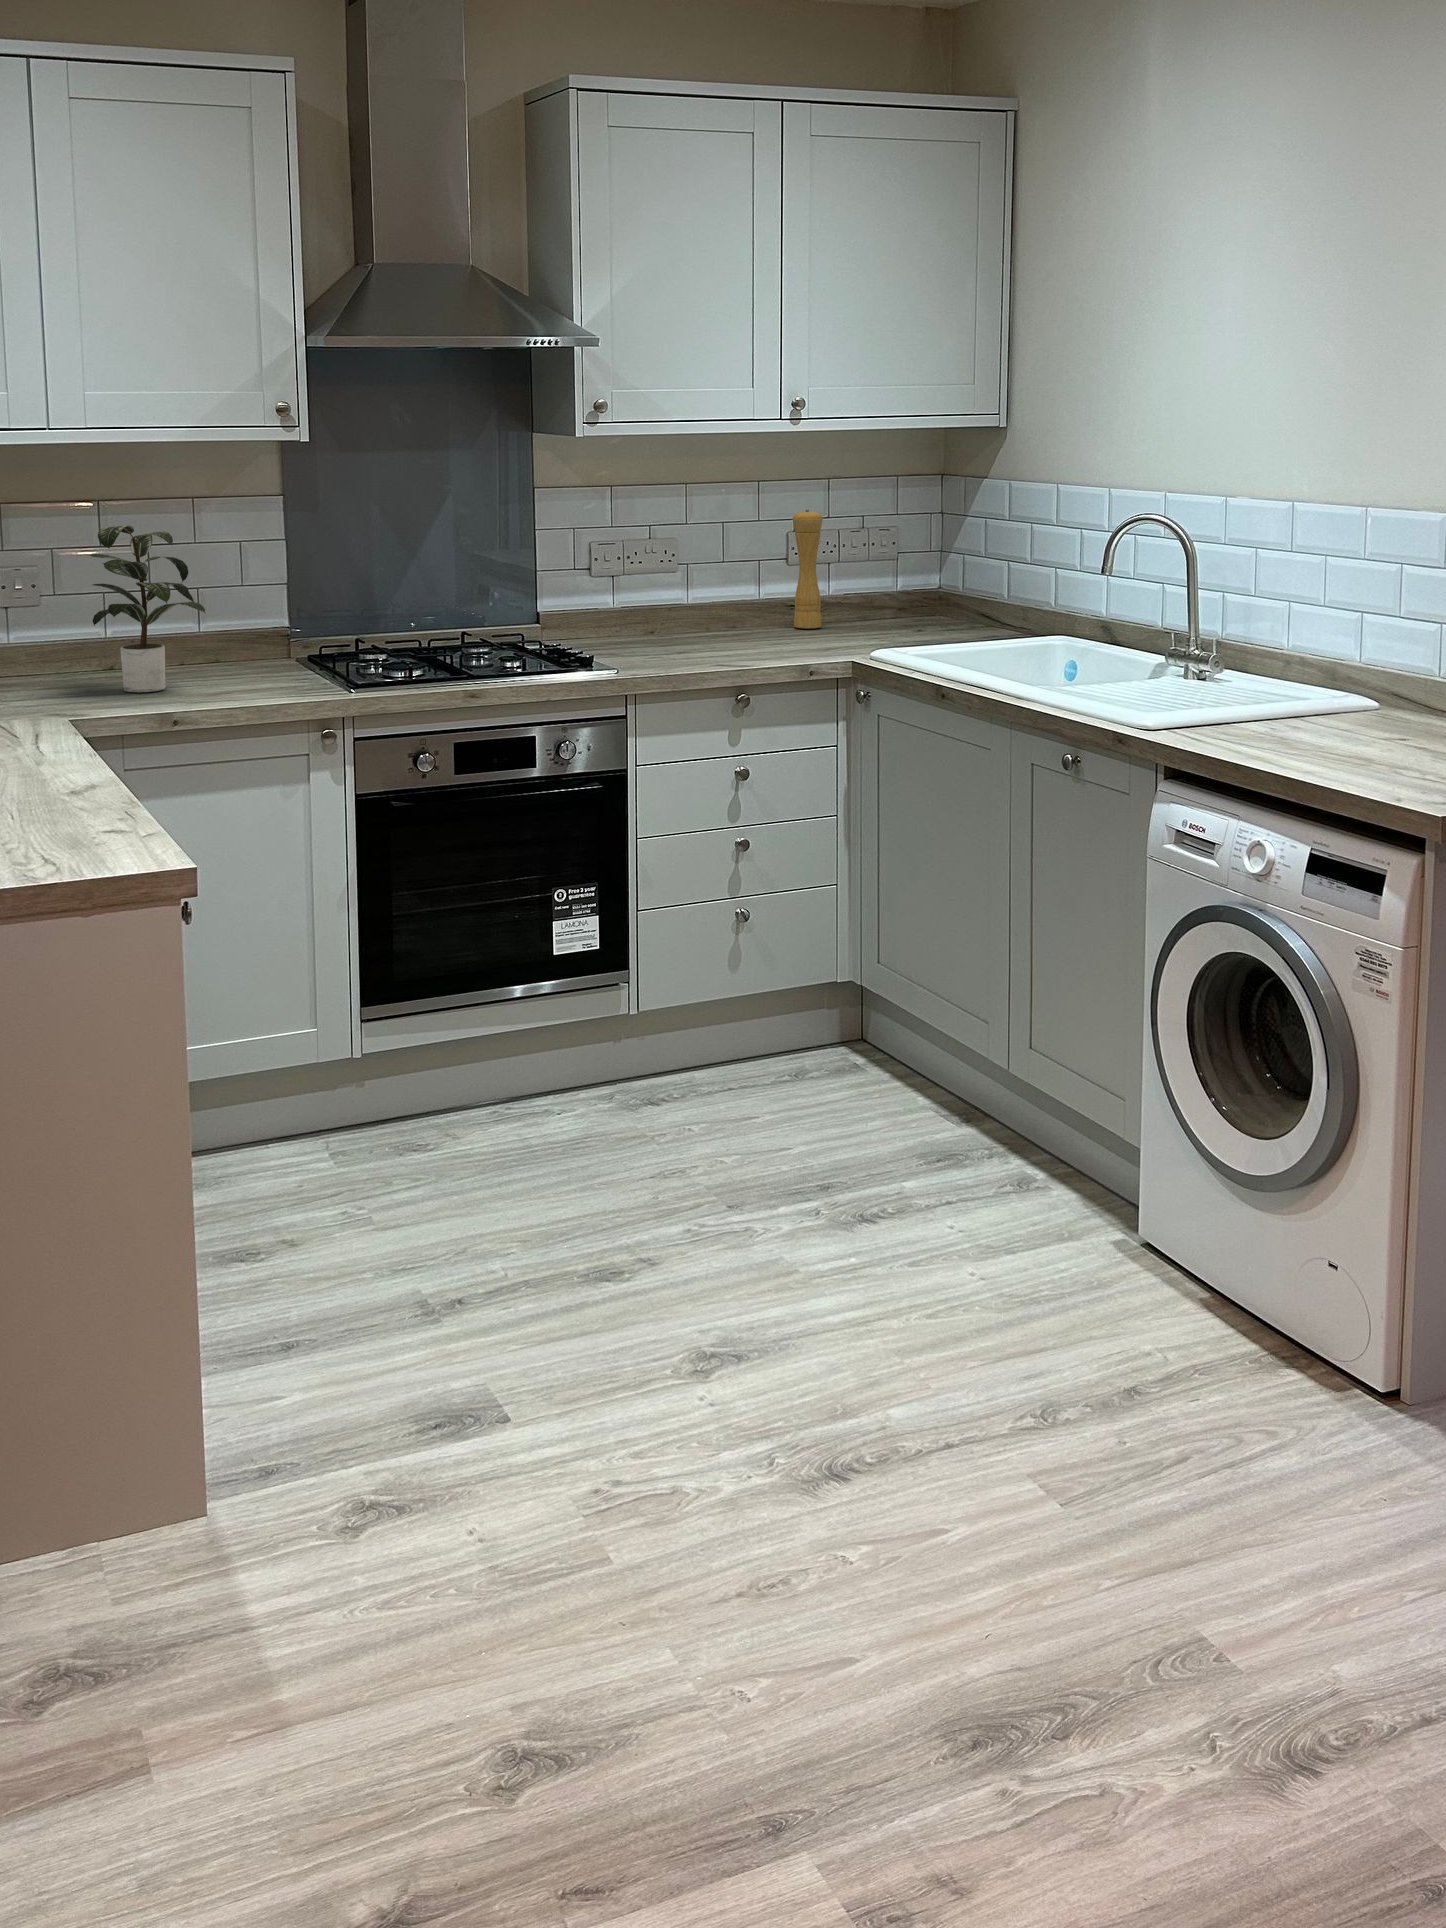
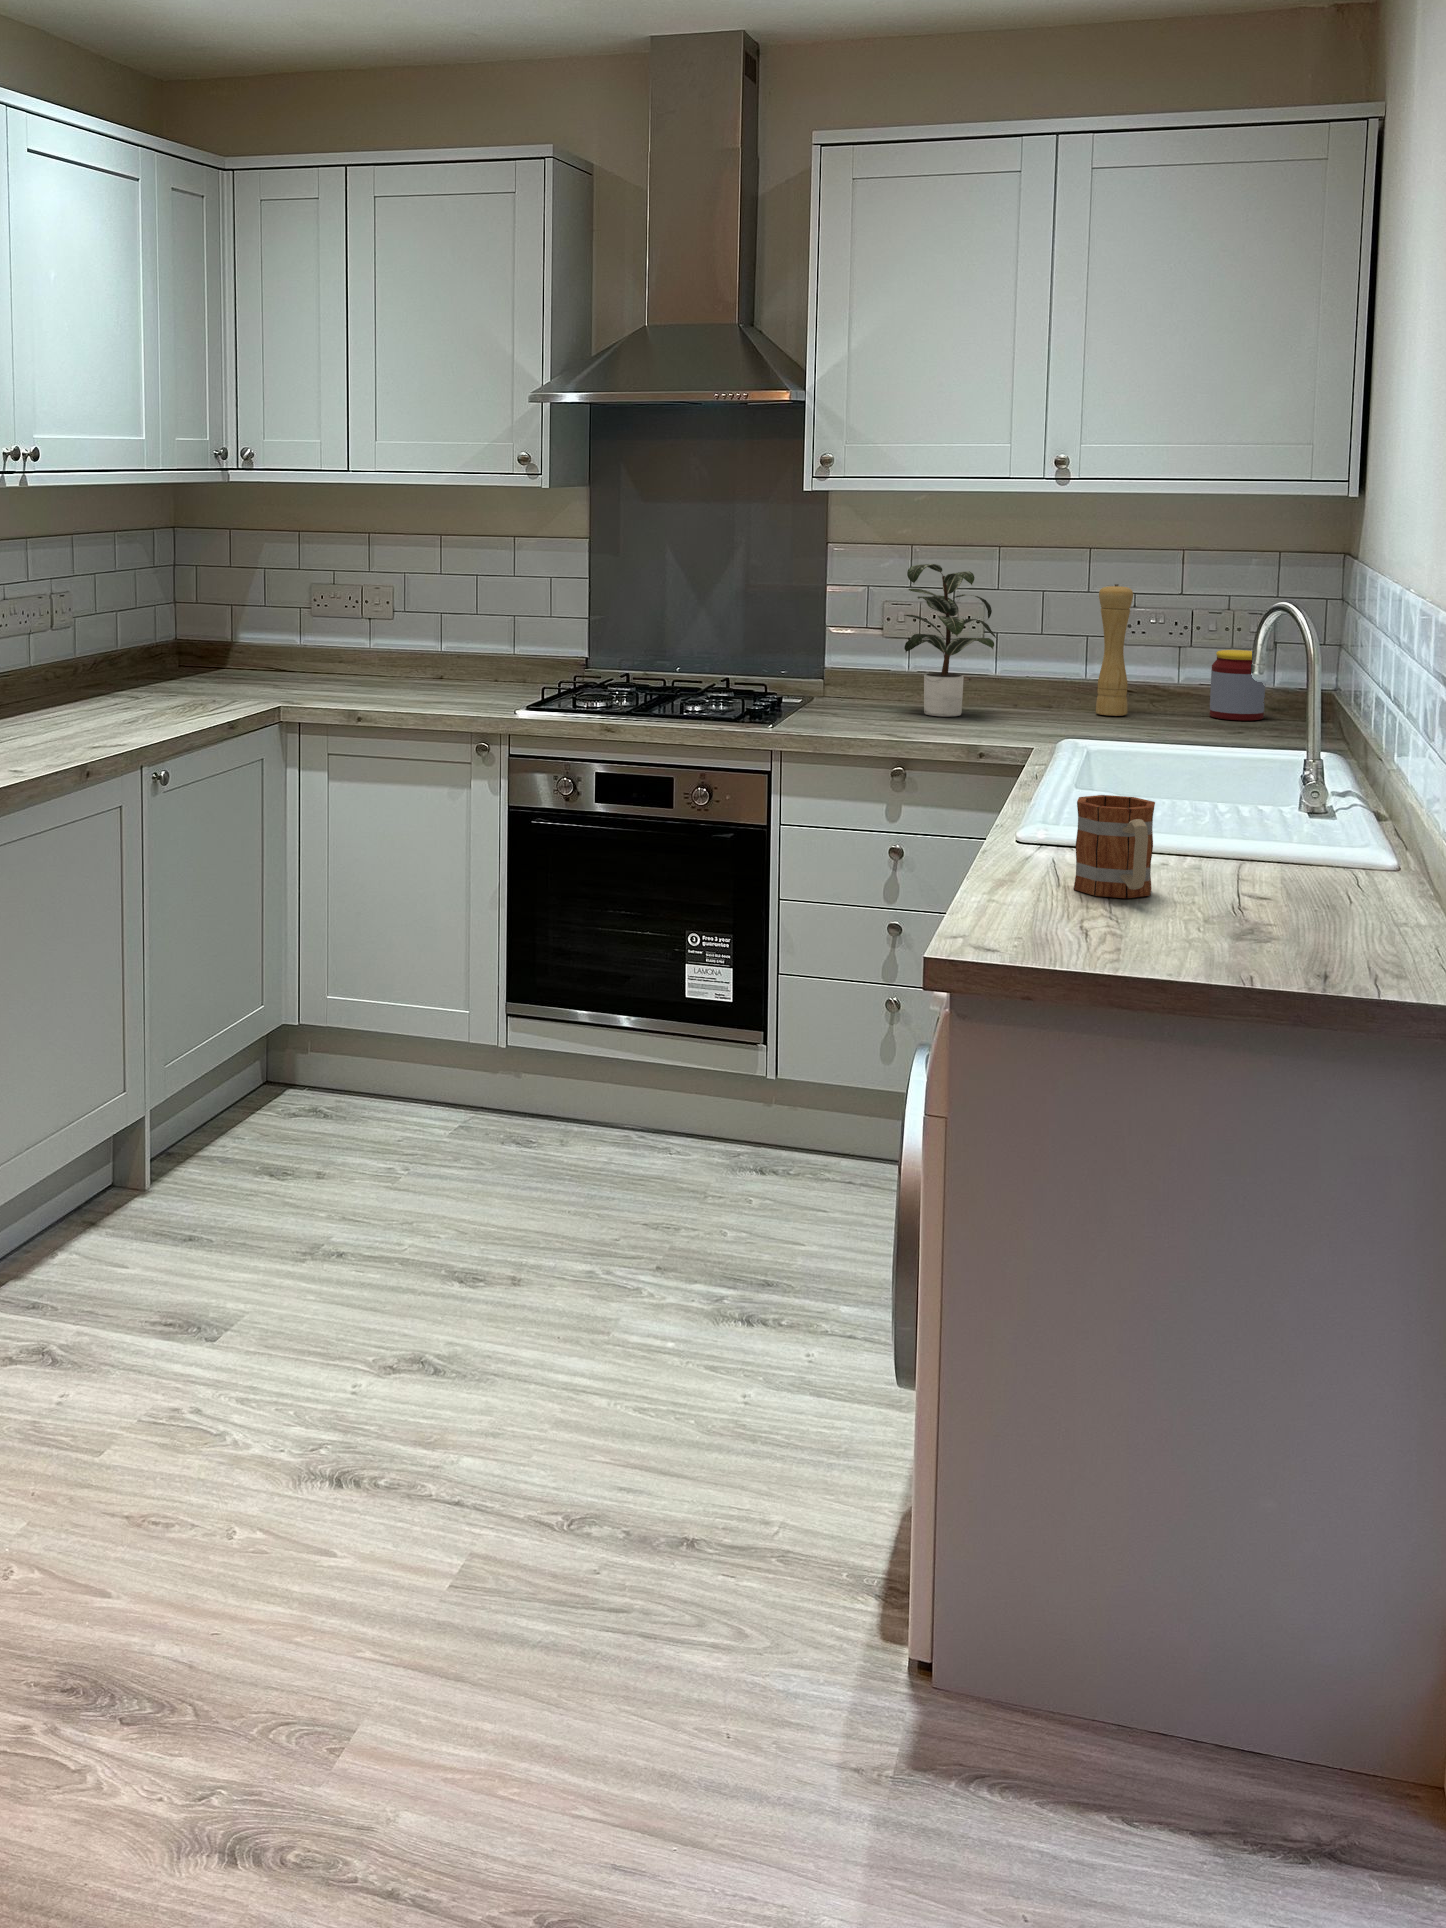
potted plant: present [90,525,205,692] -> present [904,564,997,717]
jar: none [868,561,913,621] -> present [1210,650,1265,720]
mug: none [1317,675,1411,757] -> present [1074,795,1155,898]

